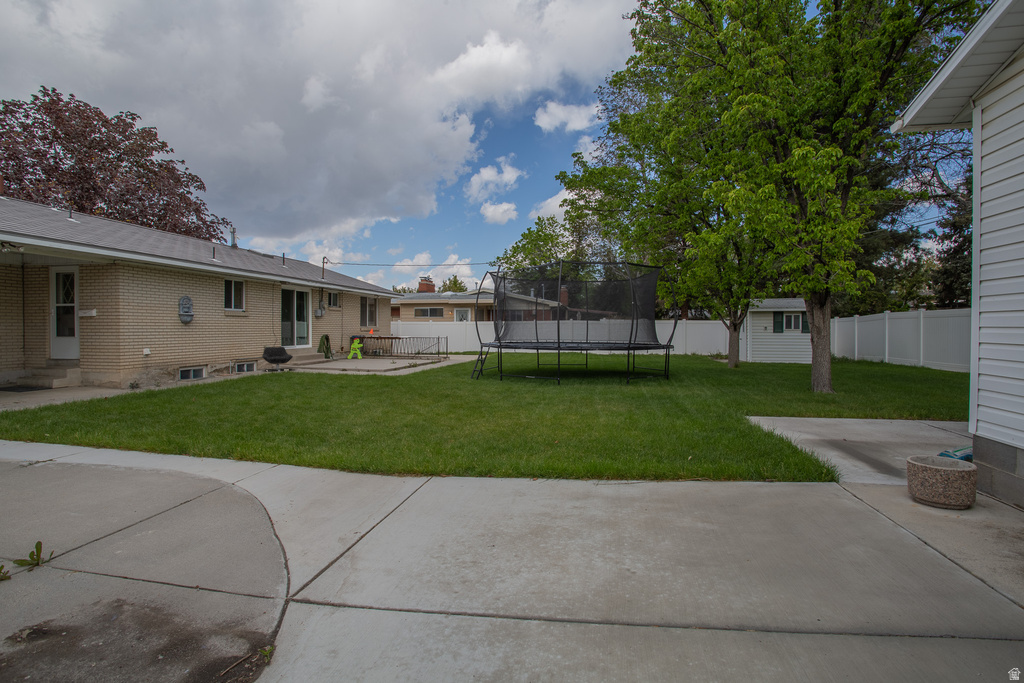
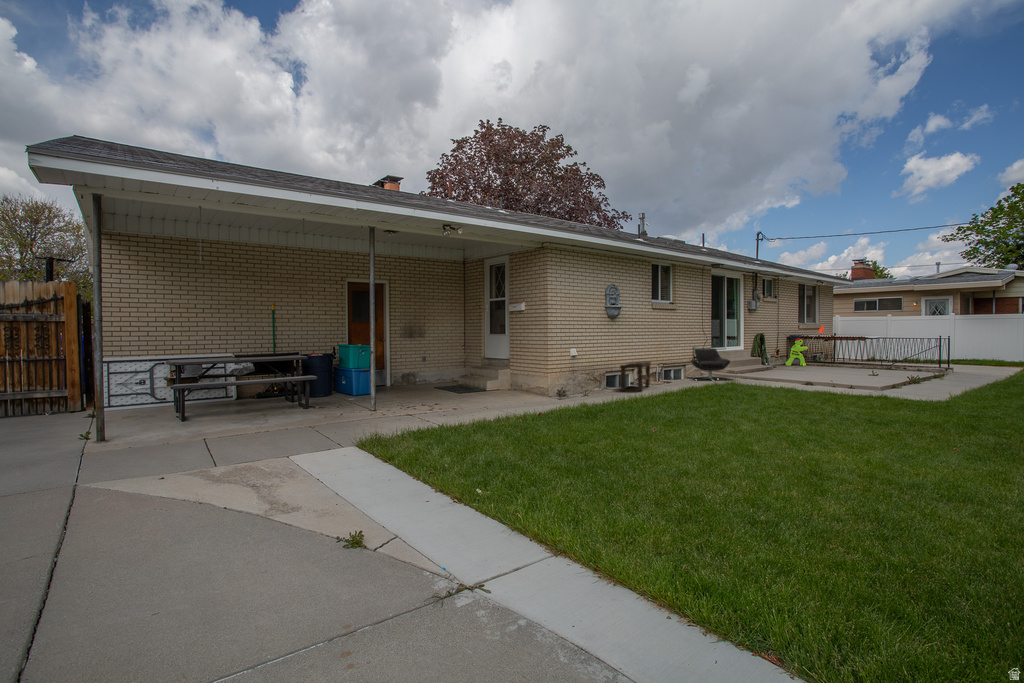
bench: none [193,358,223,382] -> present [620,361,651,391]

